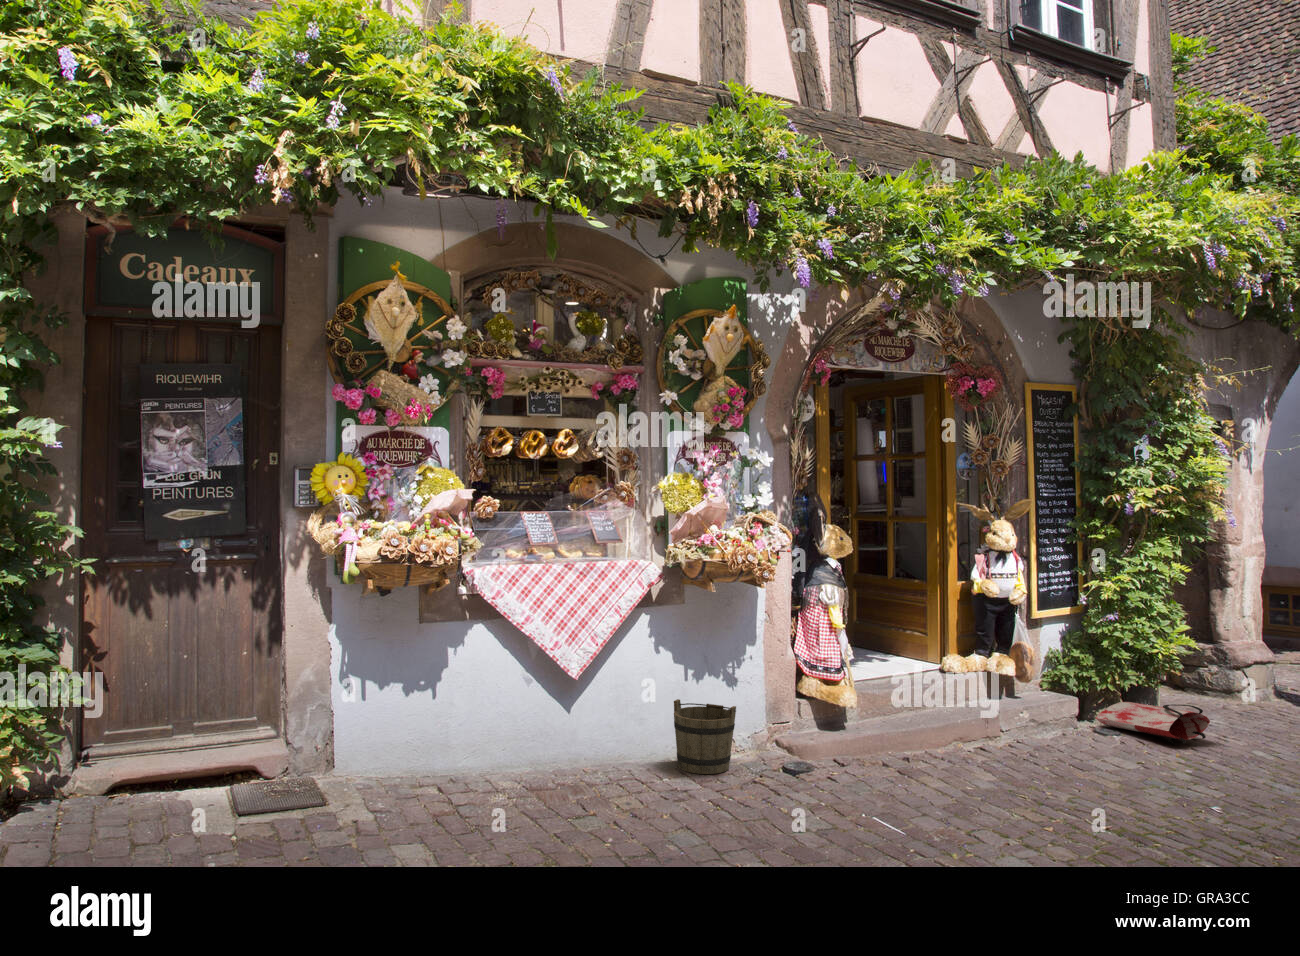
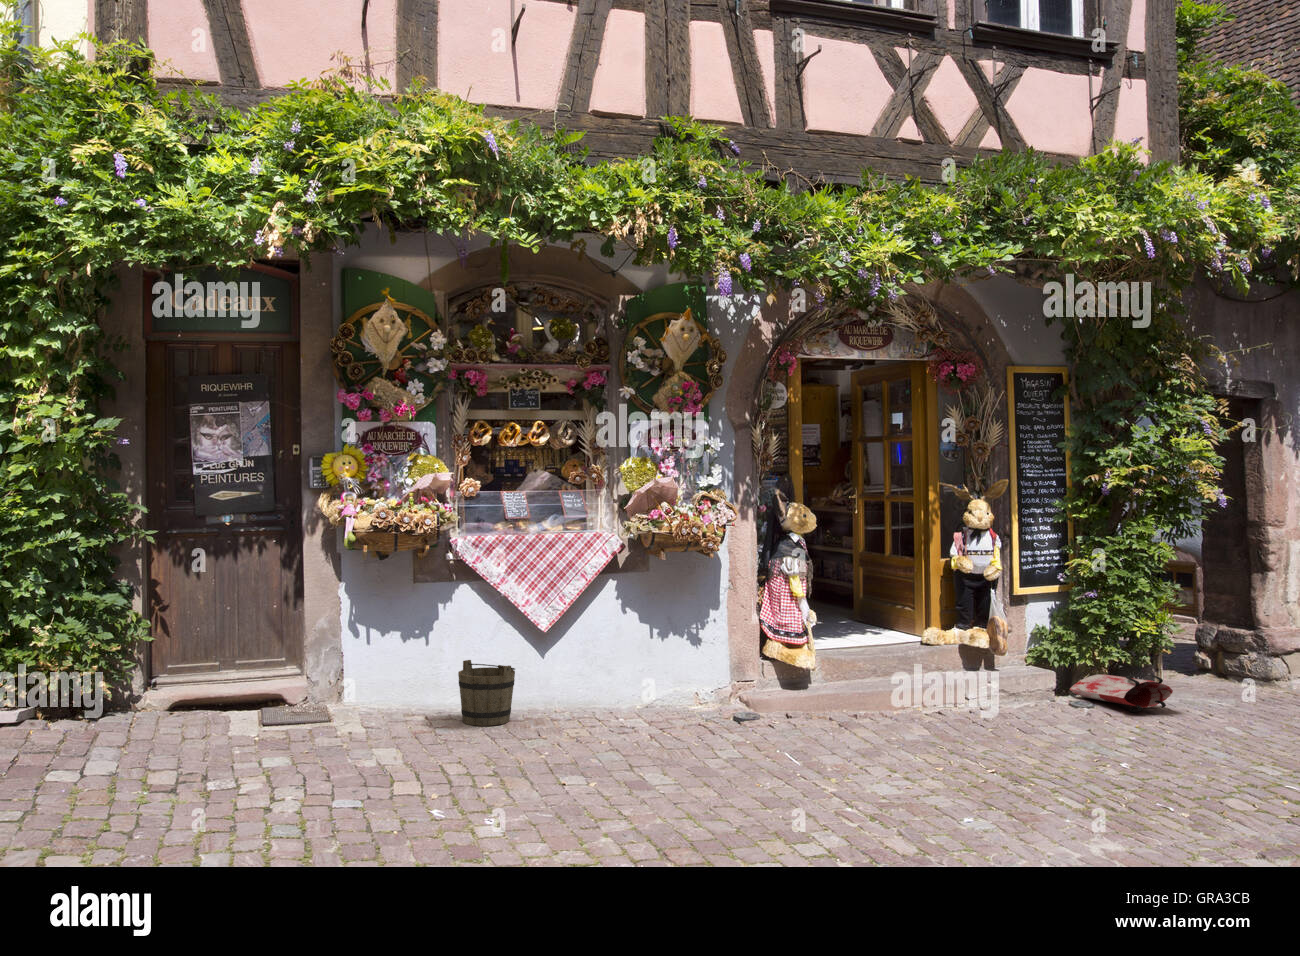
bucket: present [674,699,736,774] -> present [458,660,515,726]

